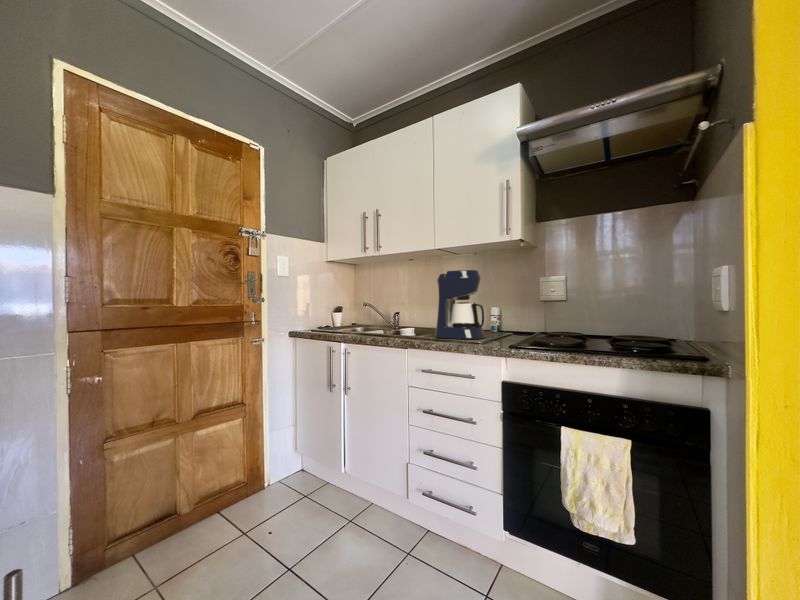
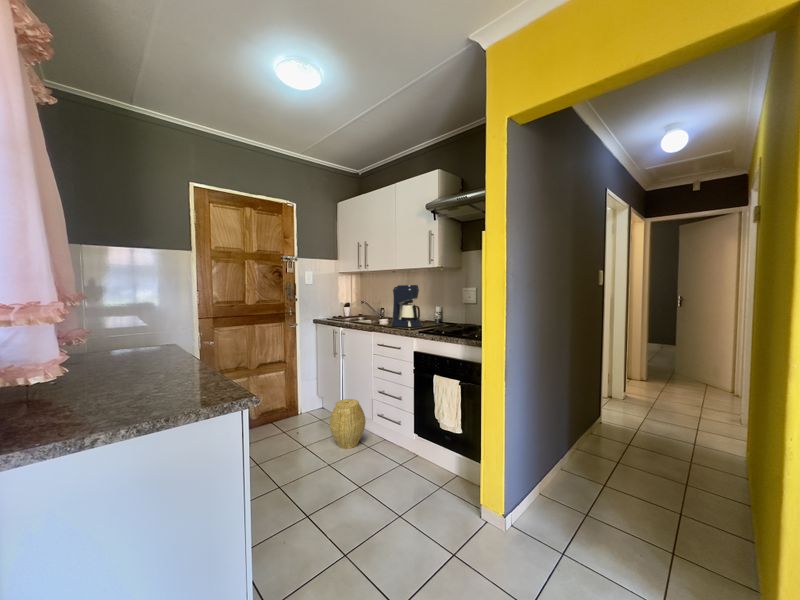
woven basket: none [338,467,402,567] -> present [330,399,366,449]

